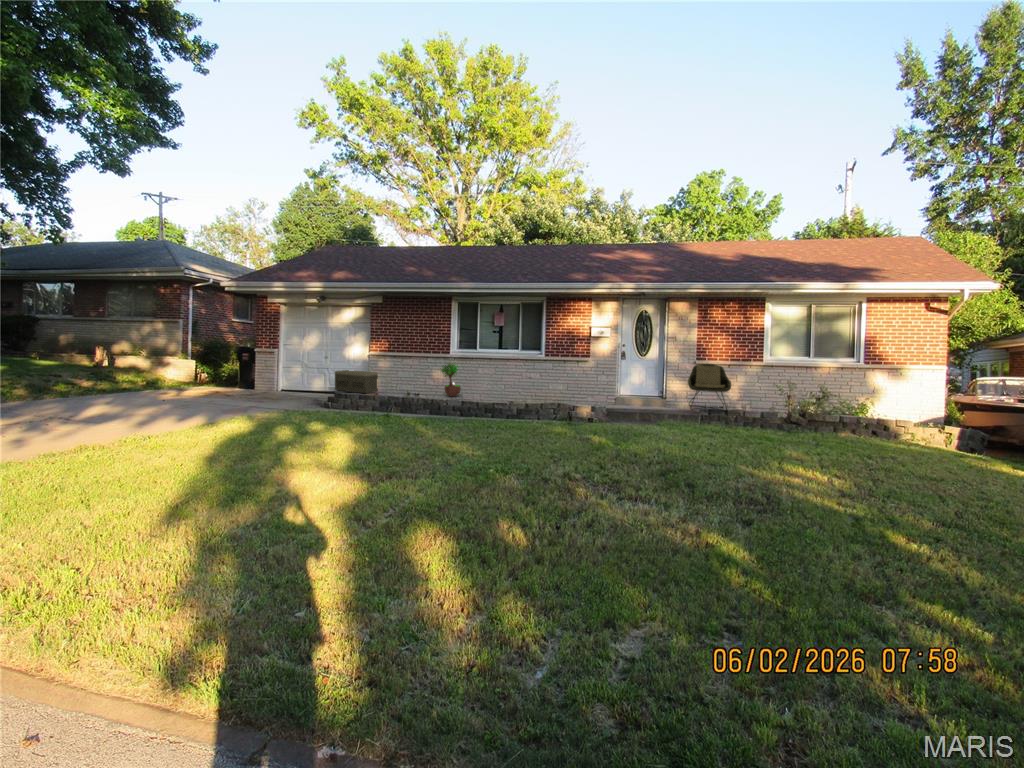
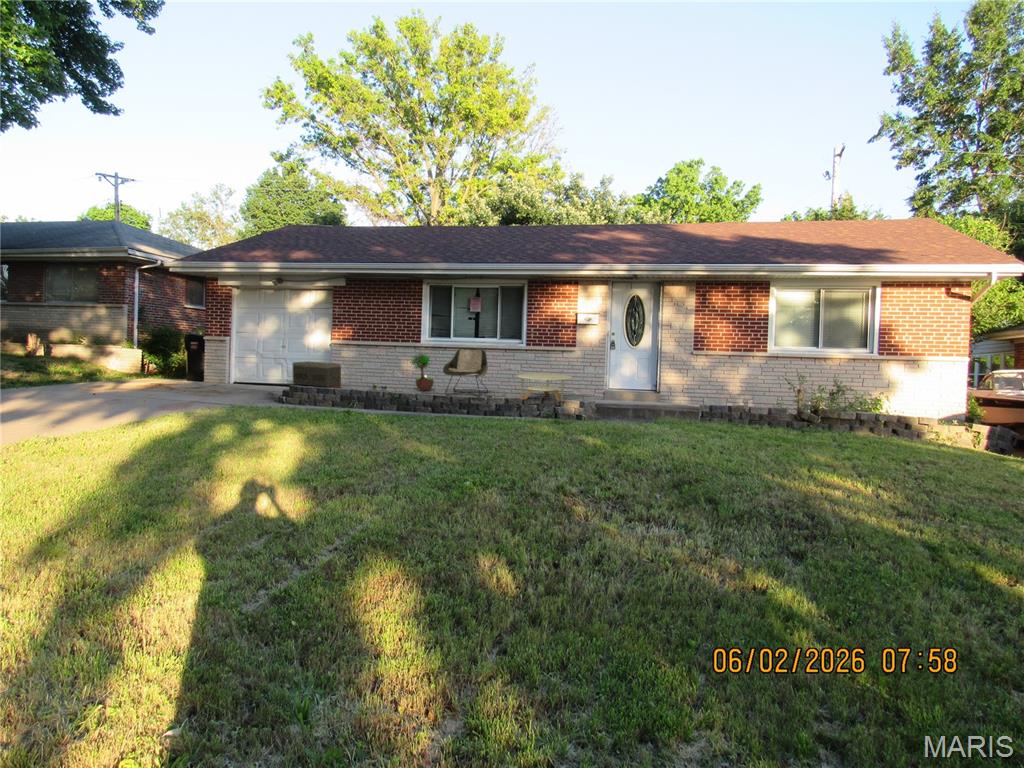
lounge chair: present [688,364,731,412] -> present [443,348,488,397]
round table: none [535,381,585,406] -> present [517,373,572,402]

